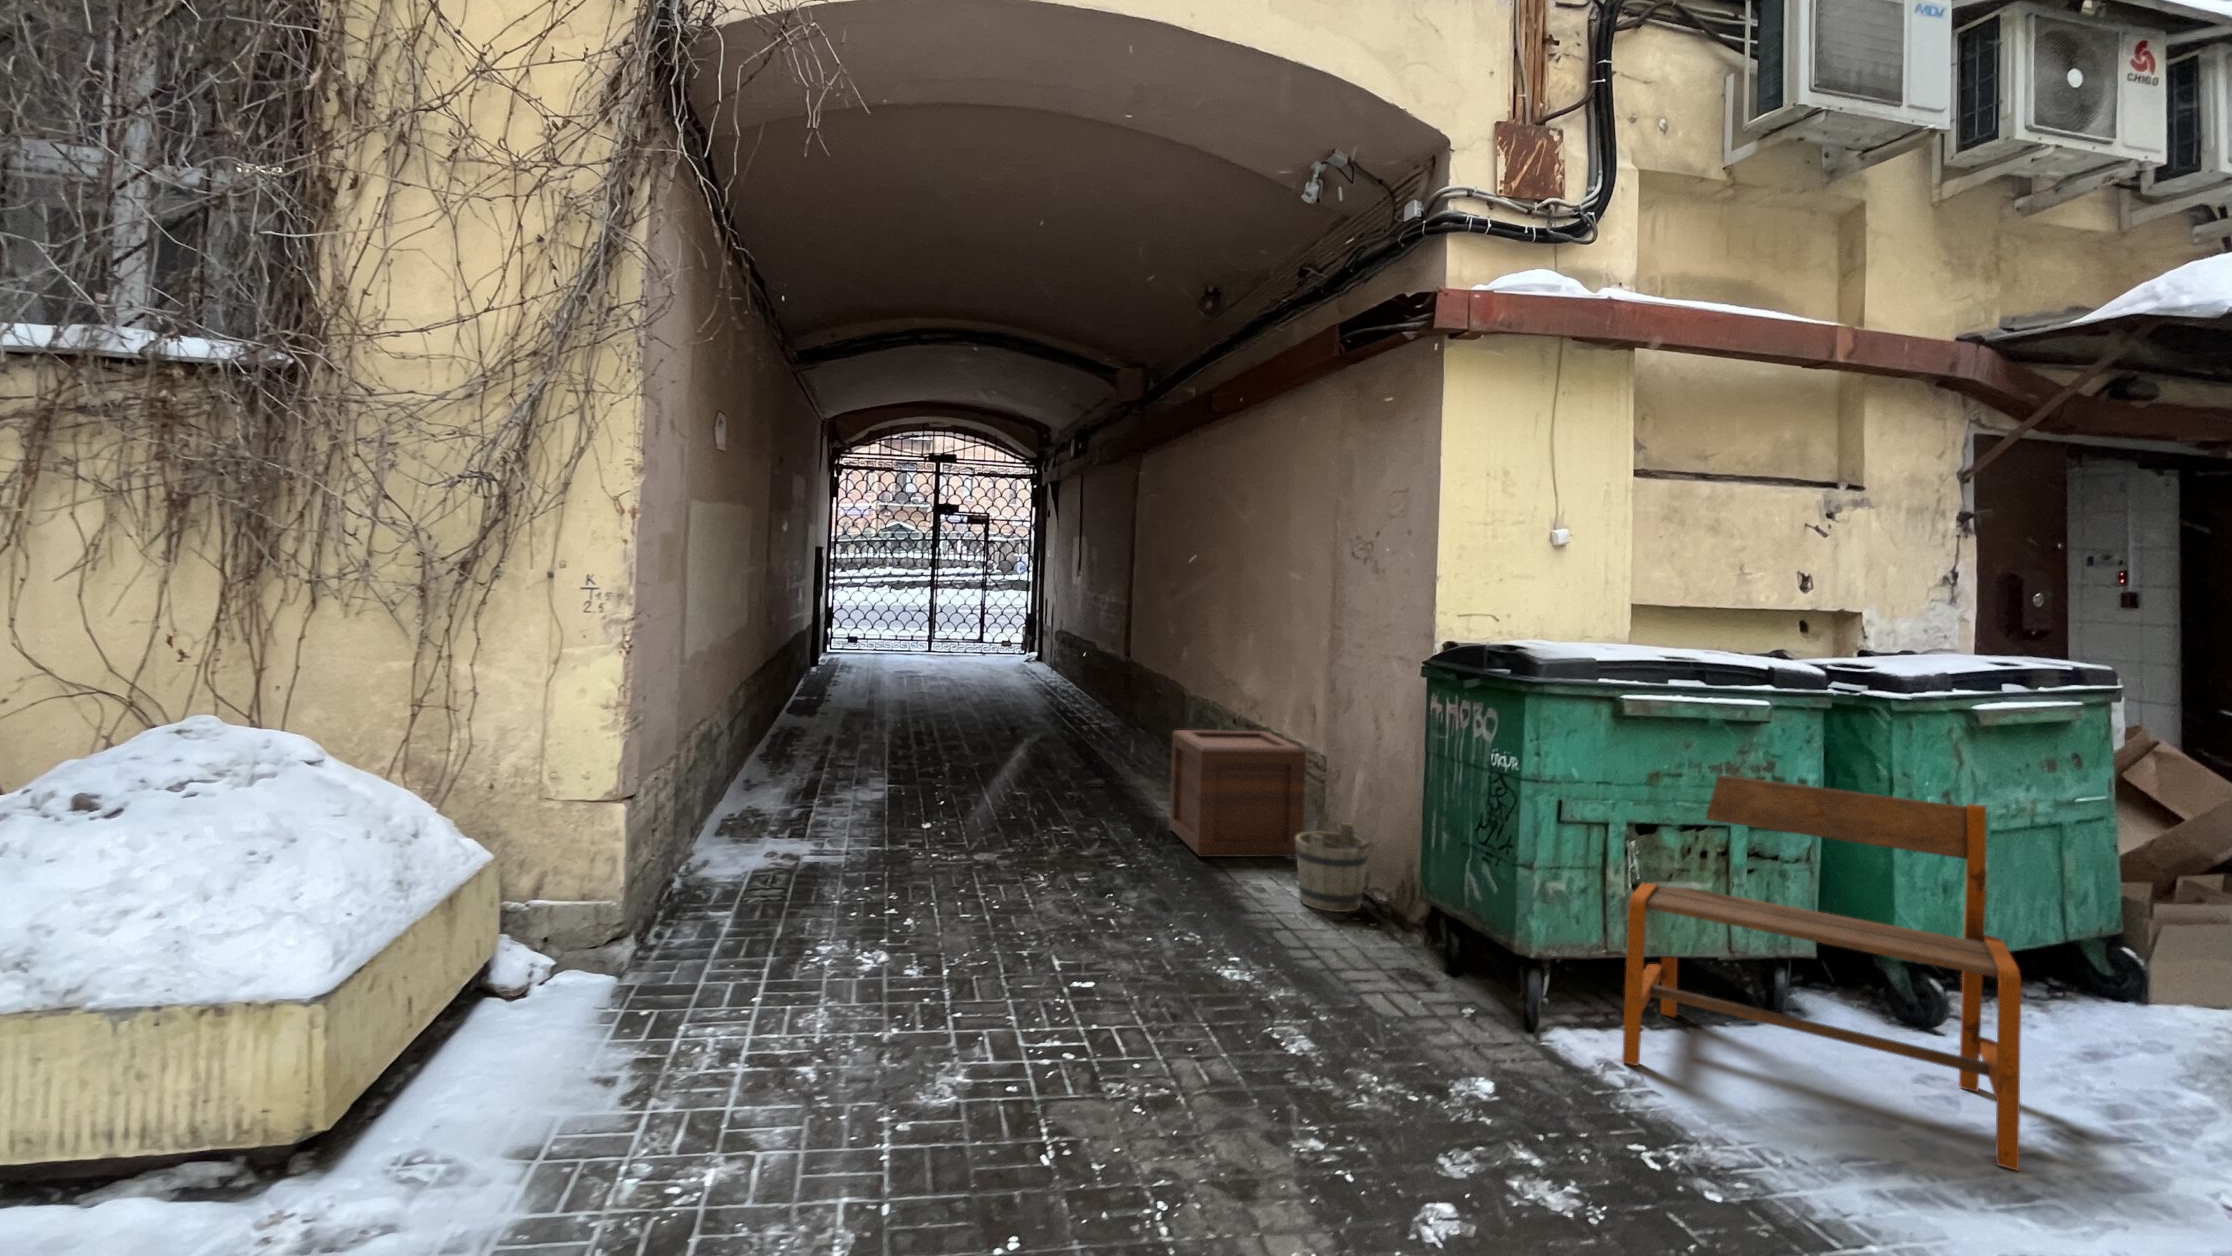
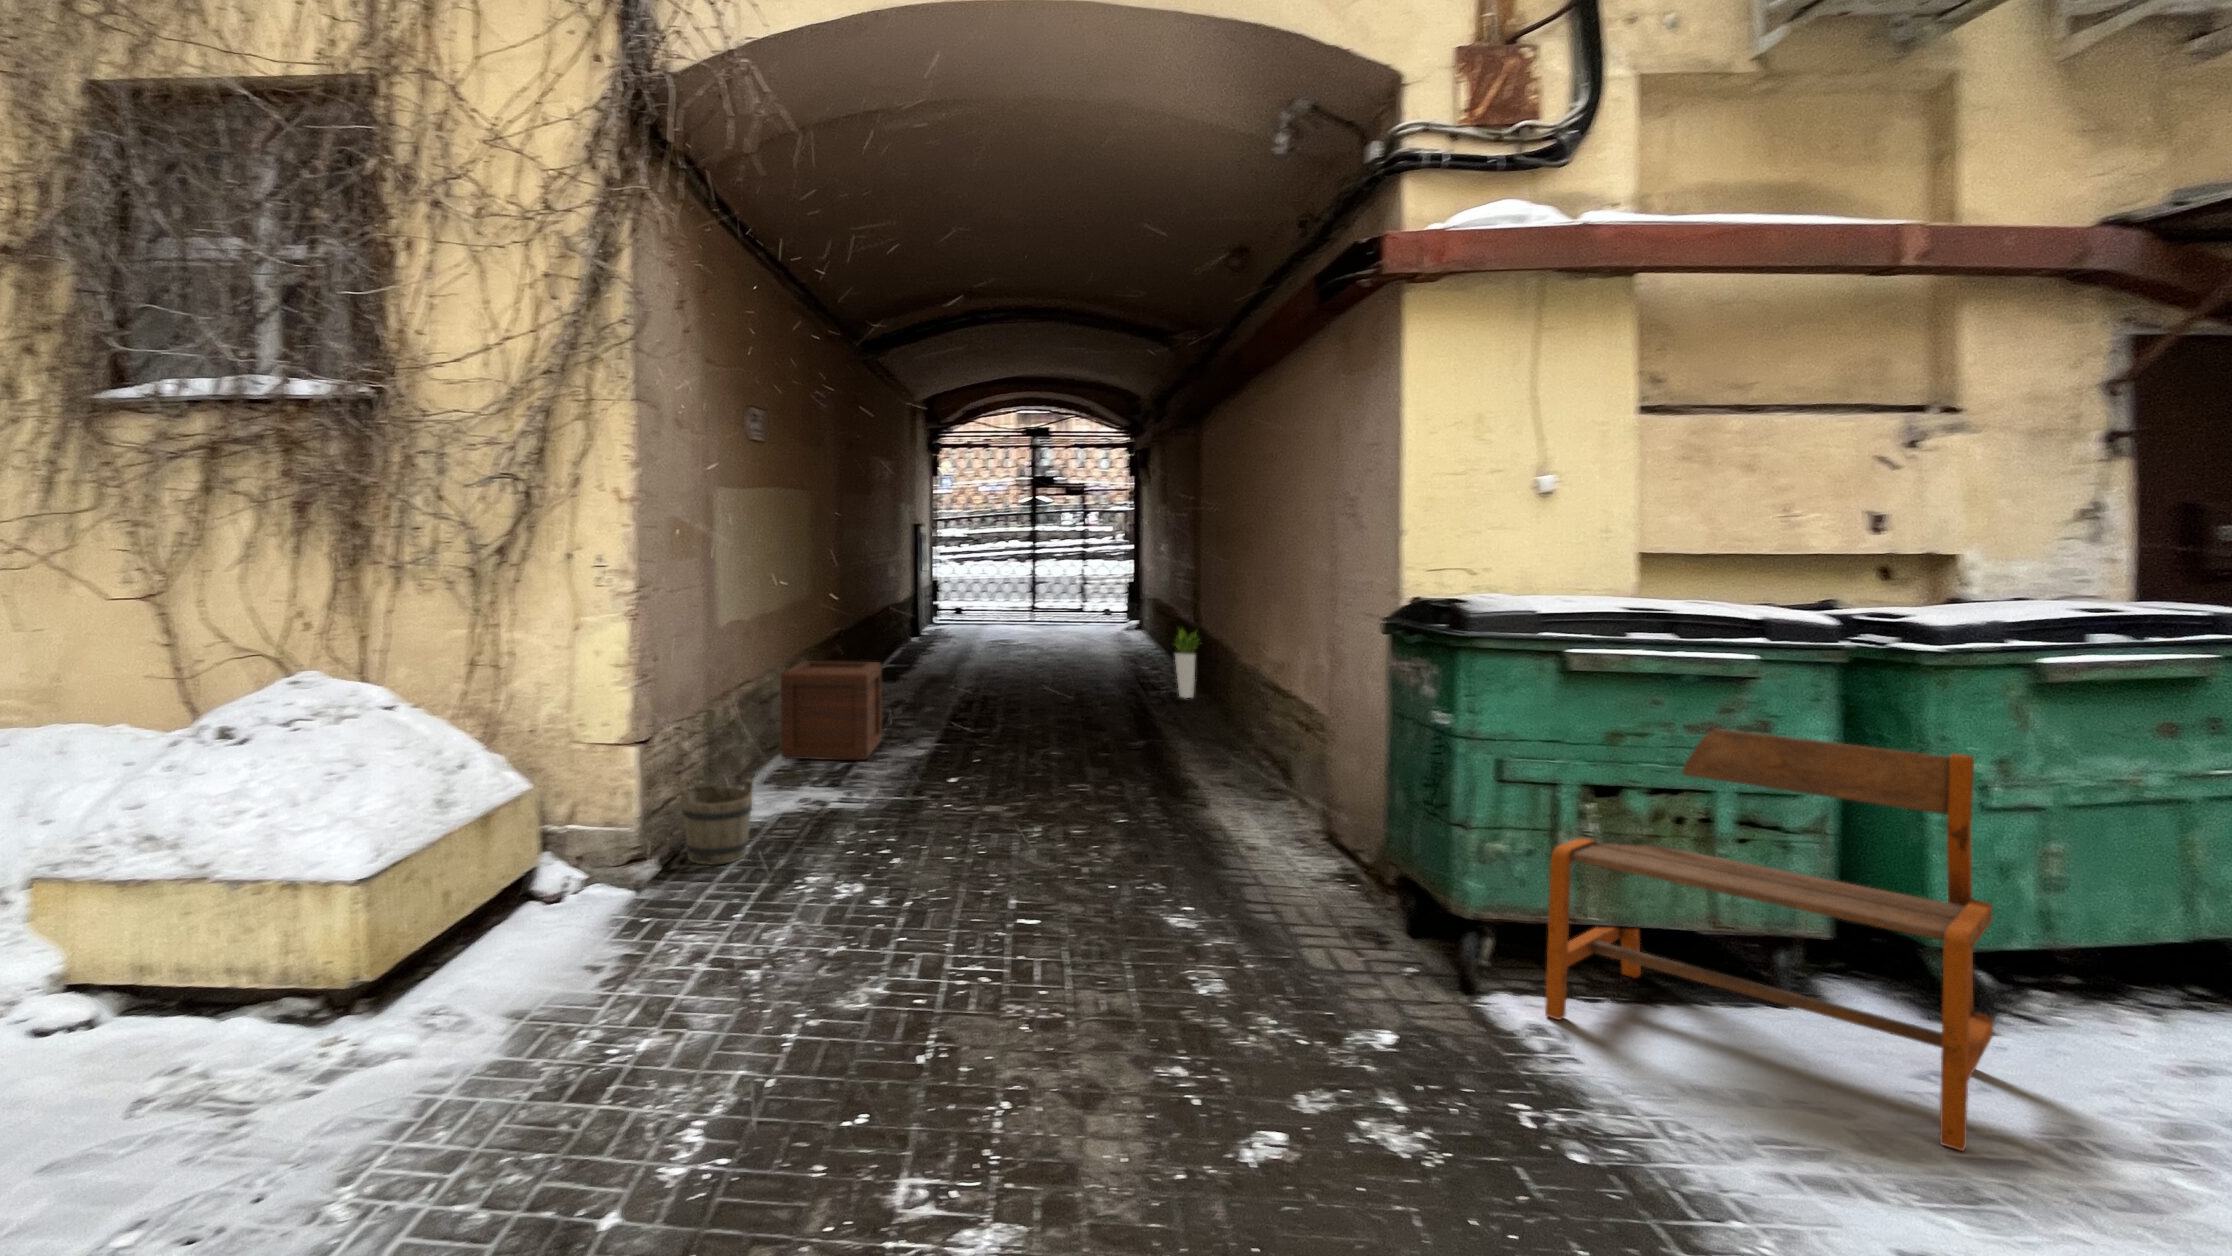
planter: none [1110,664,1144,737] -> present [1175,629,1199,698]
wooden crate: present [1169,730,1306,857] -> present [781,661,882,760]
bucket: present [1296,823,1369,912] -> present [680,779,753,865]

